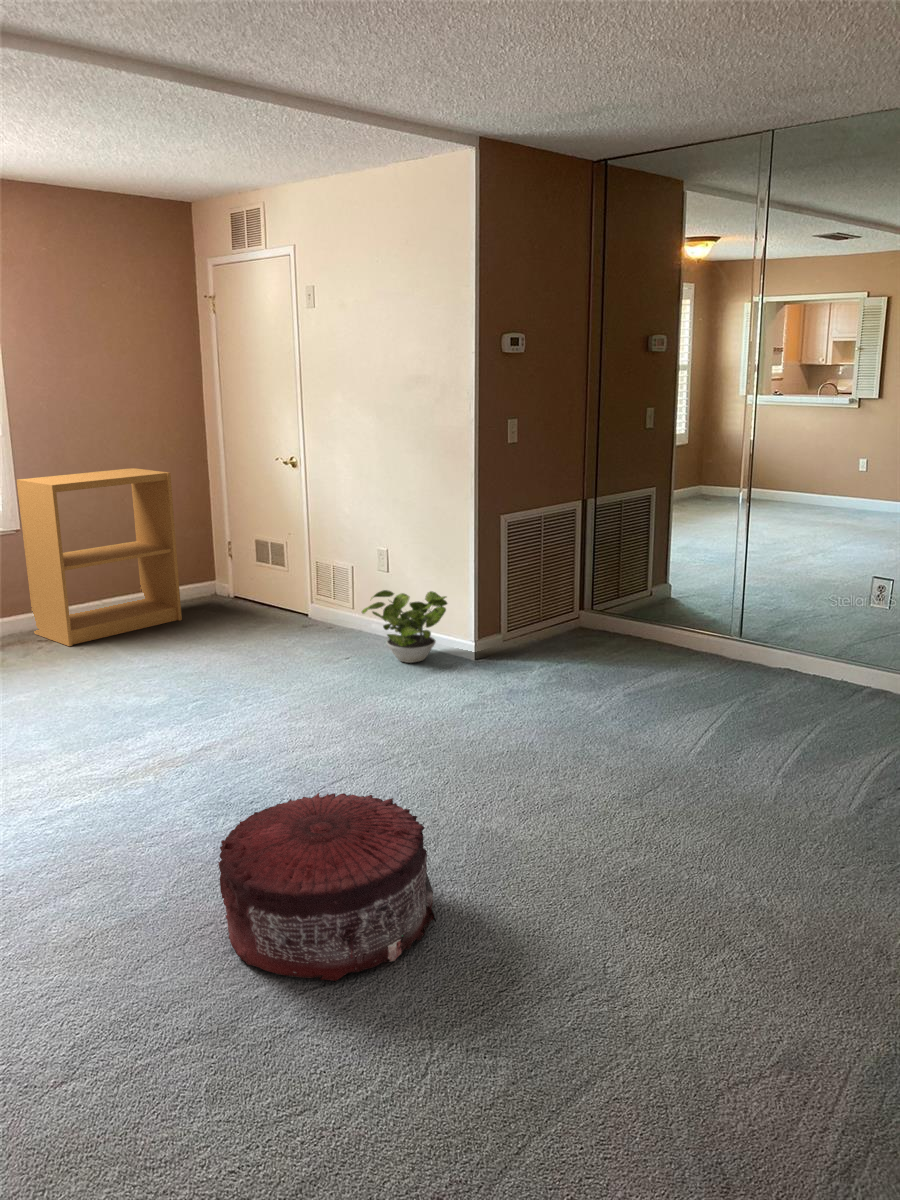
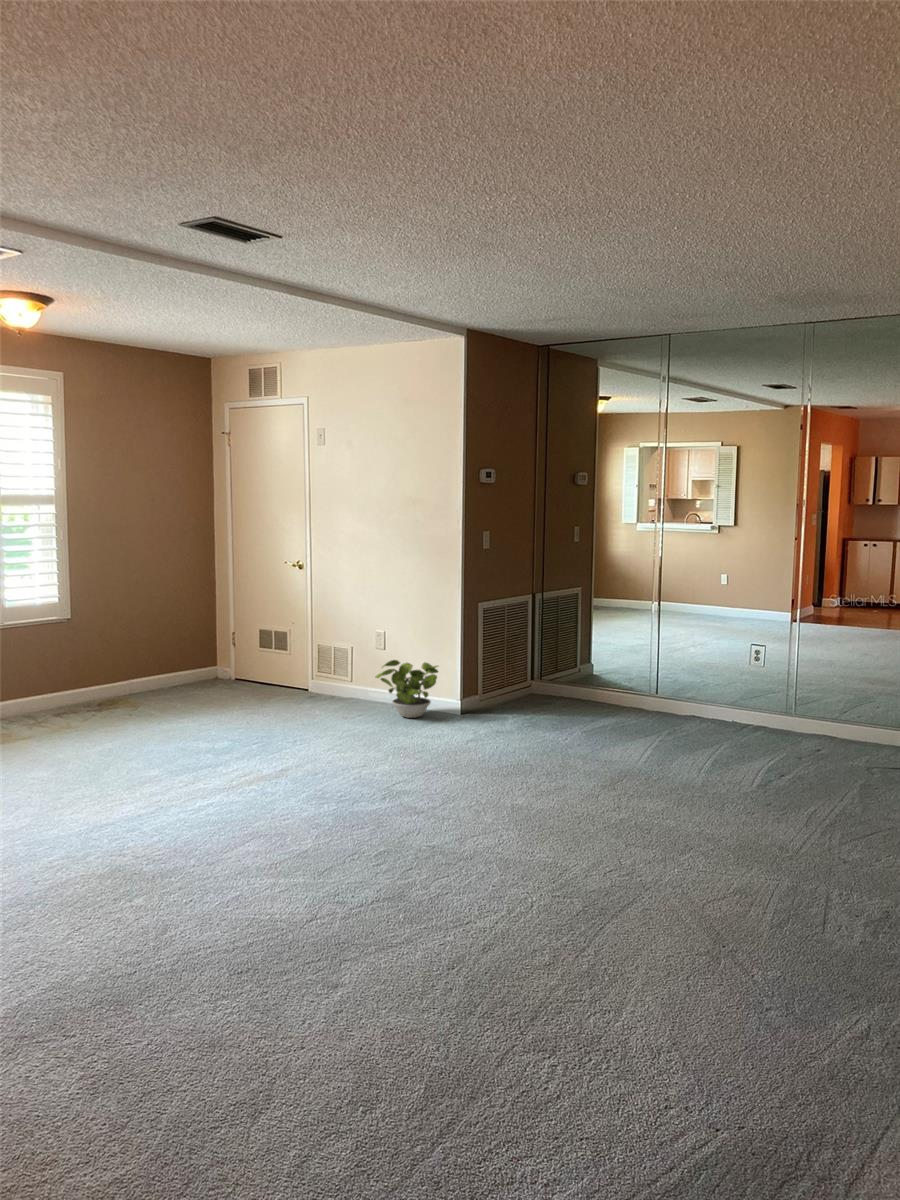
bookshelf: present [17,468,182,646] -> none [78,569,203,713]
pouf: present [218,793,436,981] -> none [370,771,514,877]

